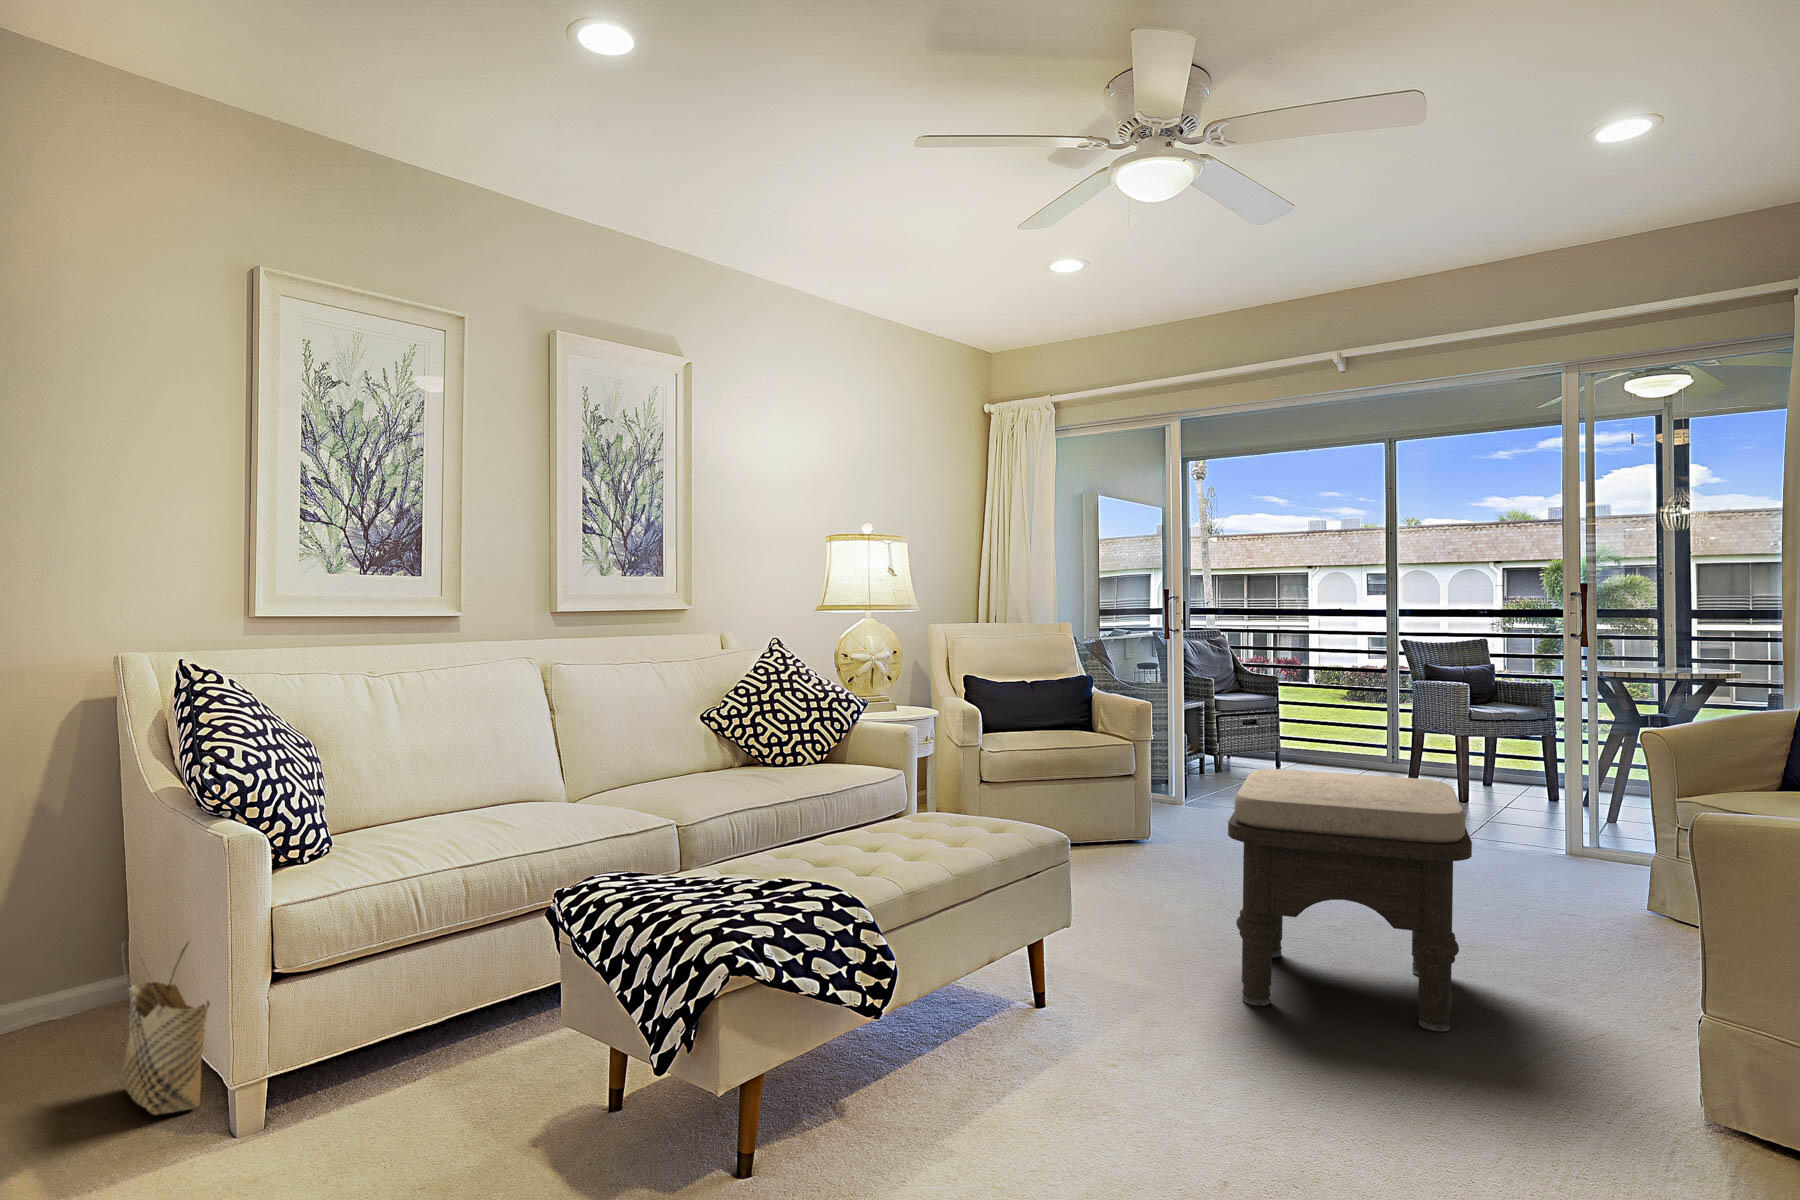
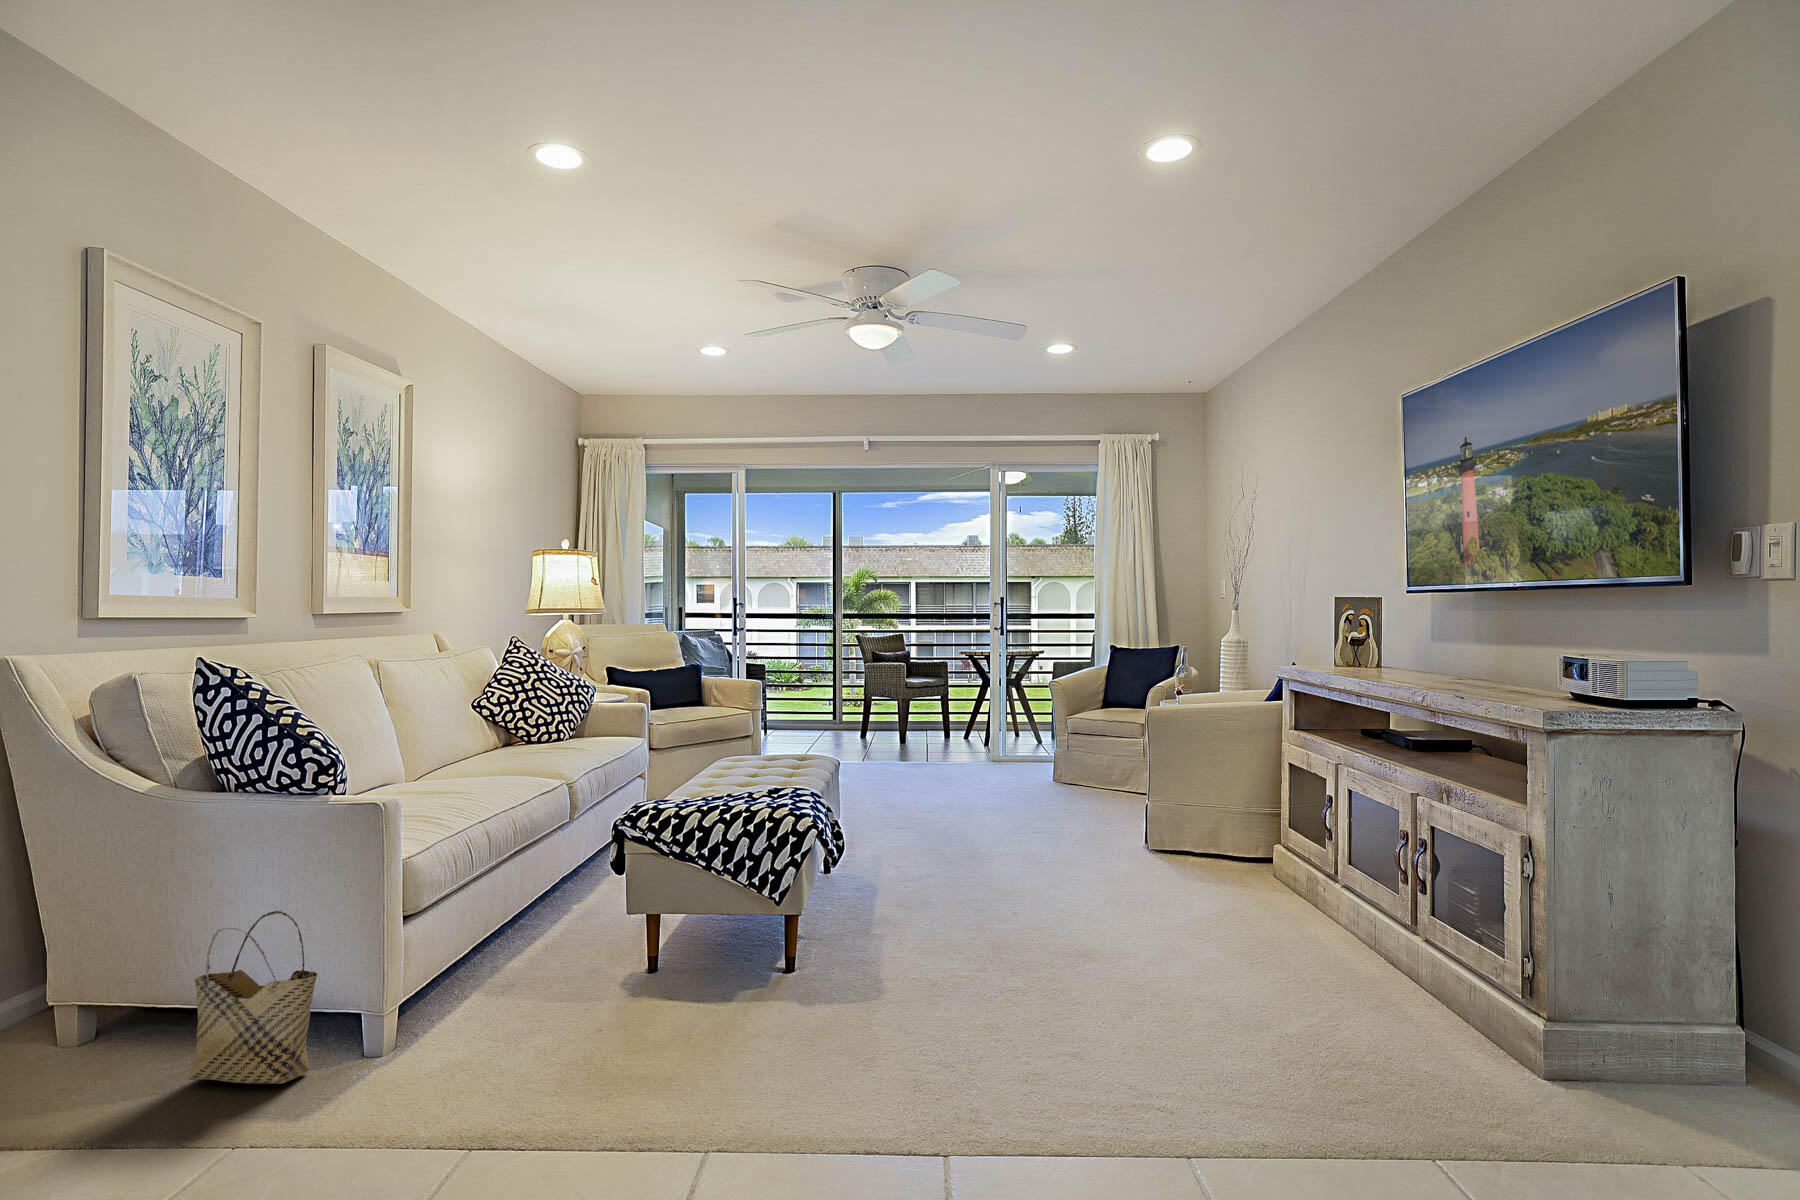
ottoman: present [1228,769,1472,1032] -> none [919,706,1077,855]

